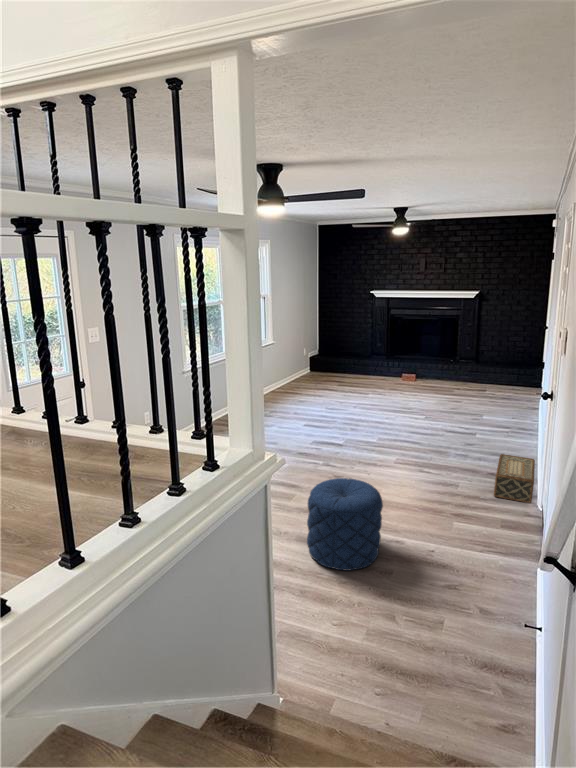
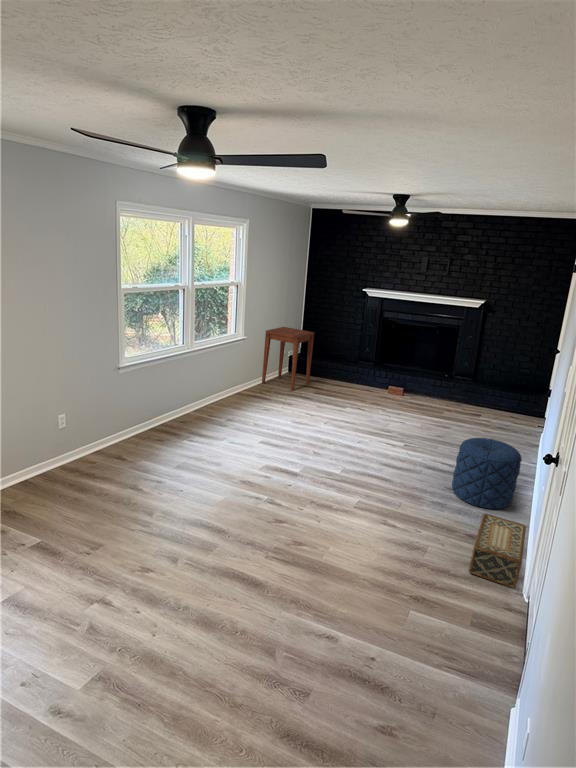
side table: none [290,331,332,386] -> present [262,327,314,391]
pouf: present [307,478,383,571] -> present [452,438,522,509]

